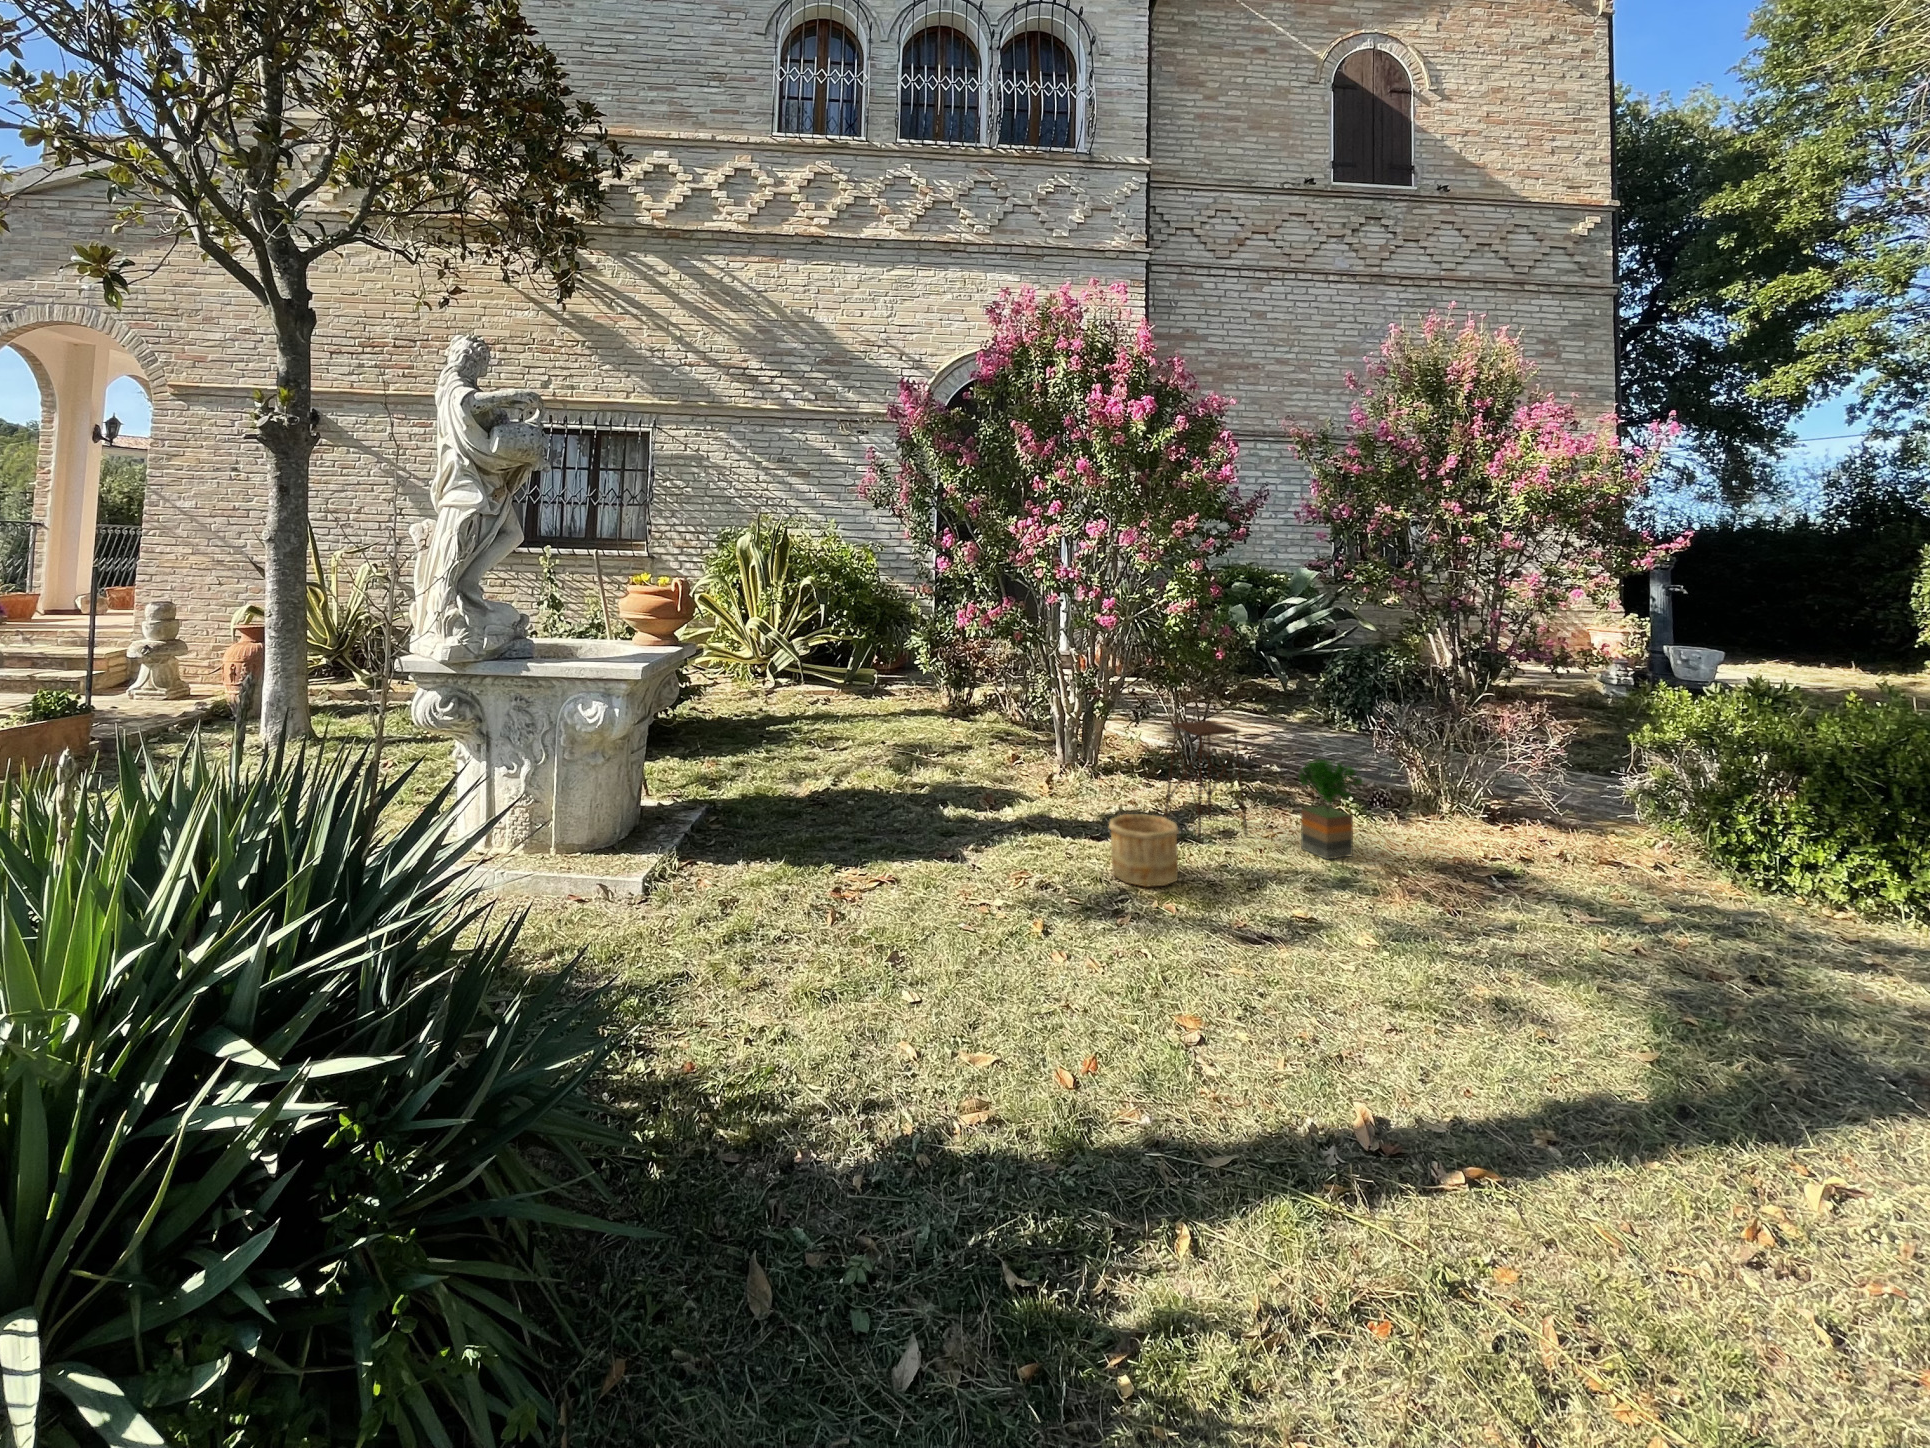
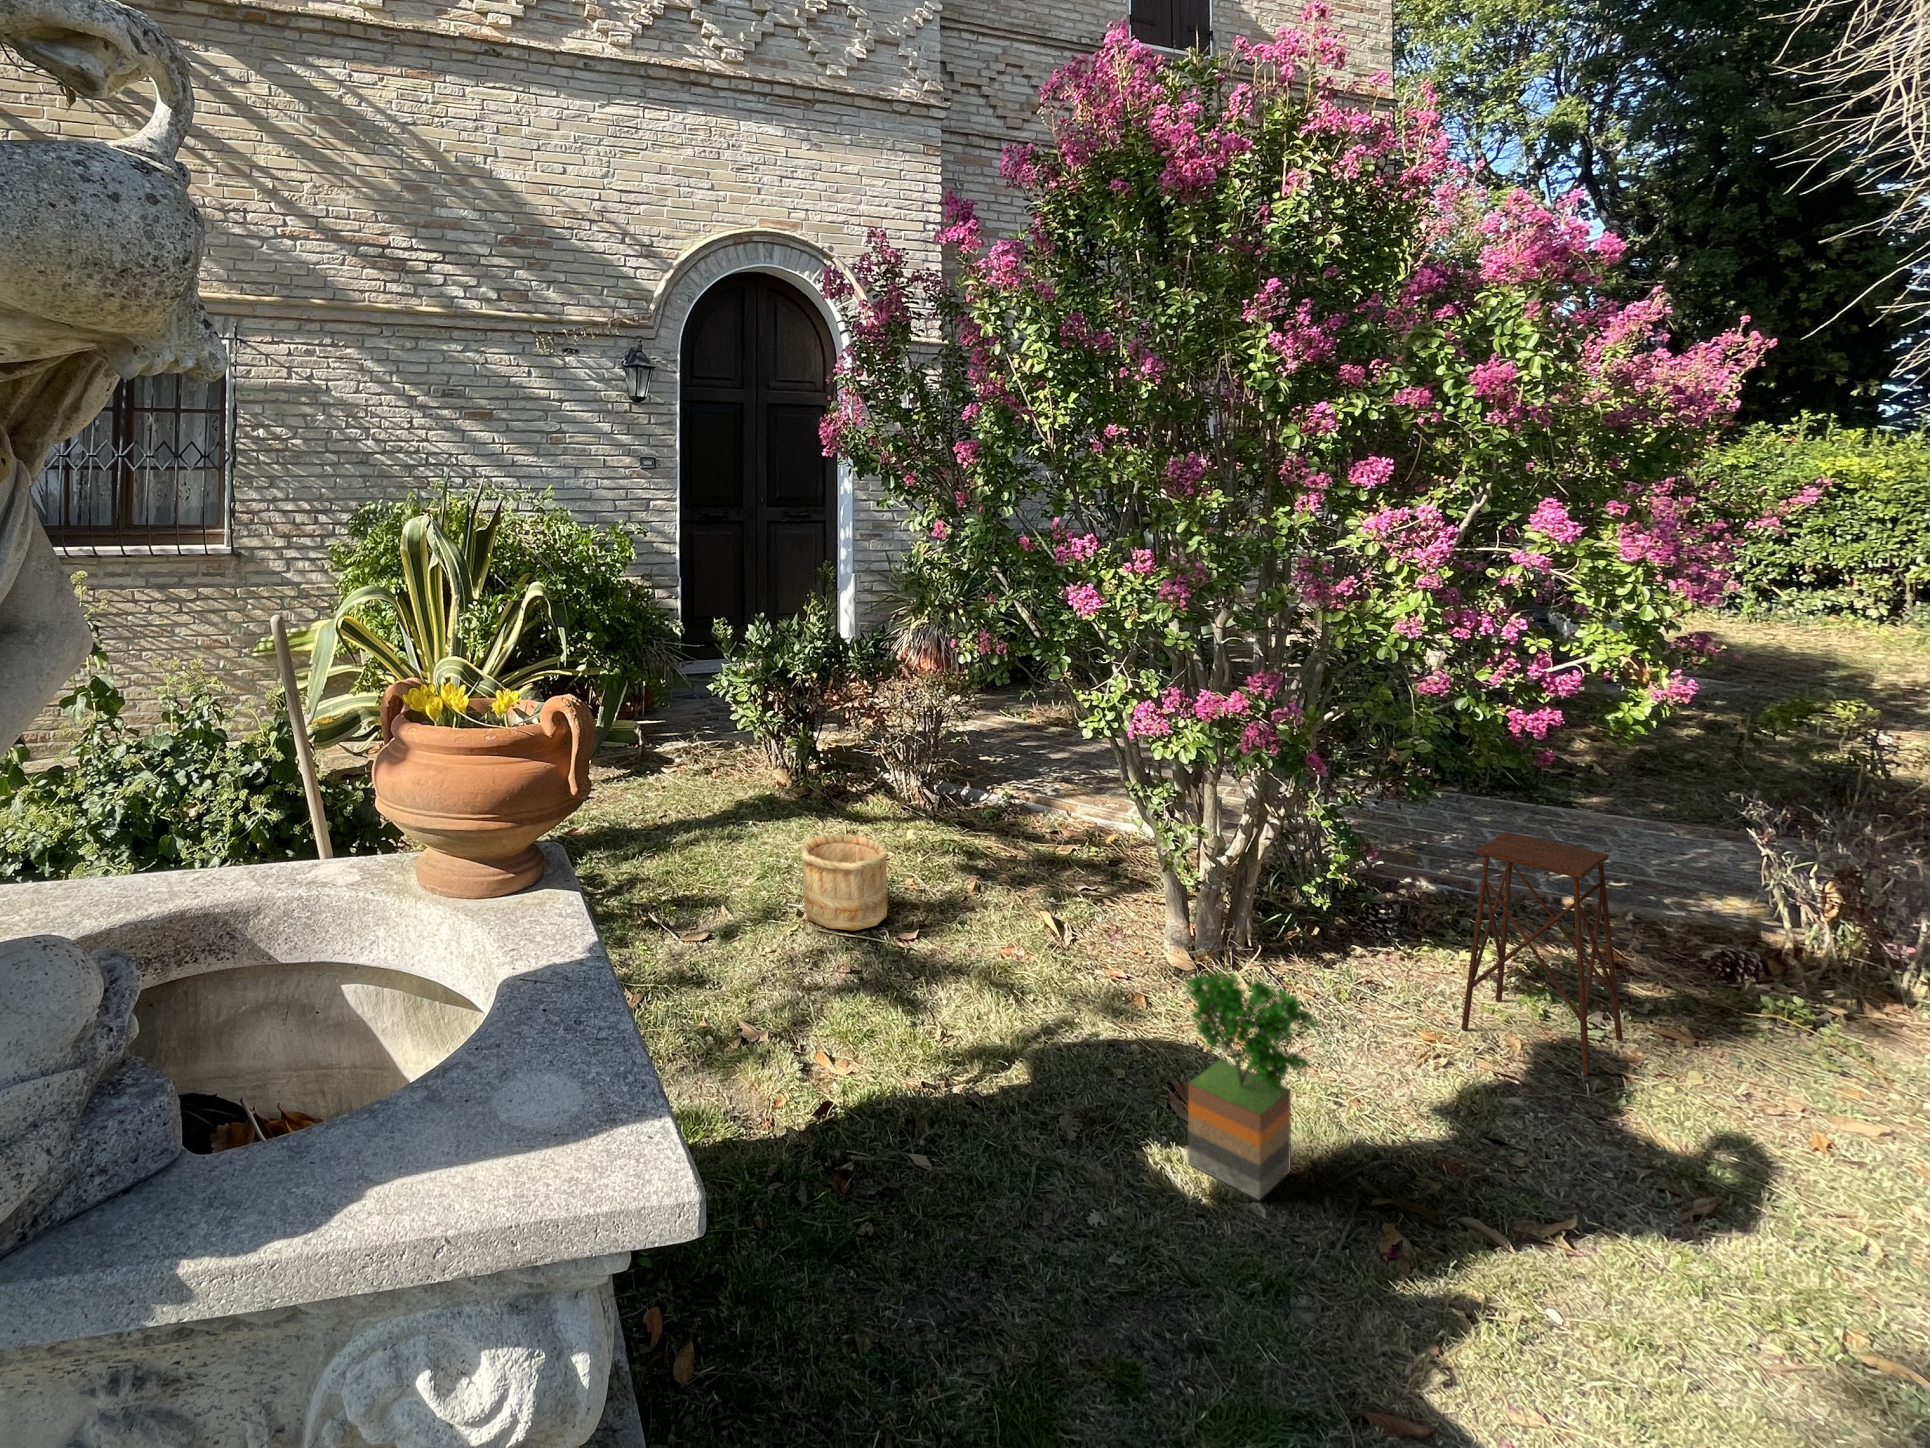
potted tree: present [1299,760,1363,859] -> present [1185,971,1319,1200]
wooden bucket: present [1109,814,1179,887] -> present [799,834,889,931]

